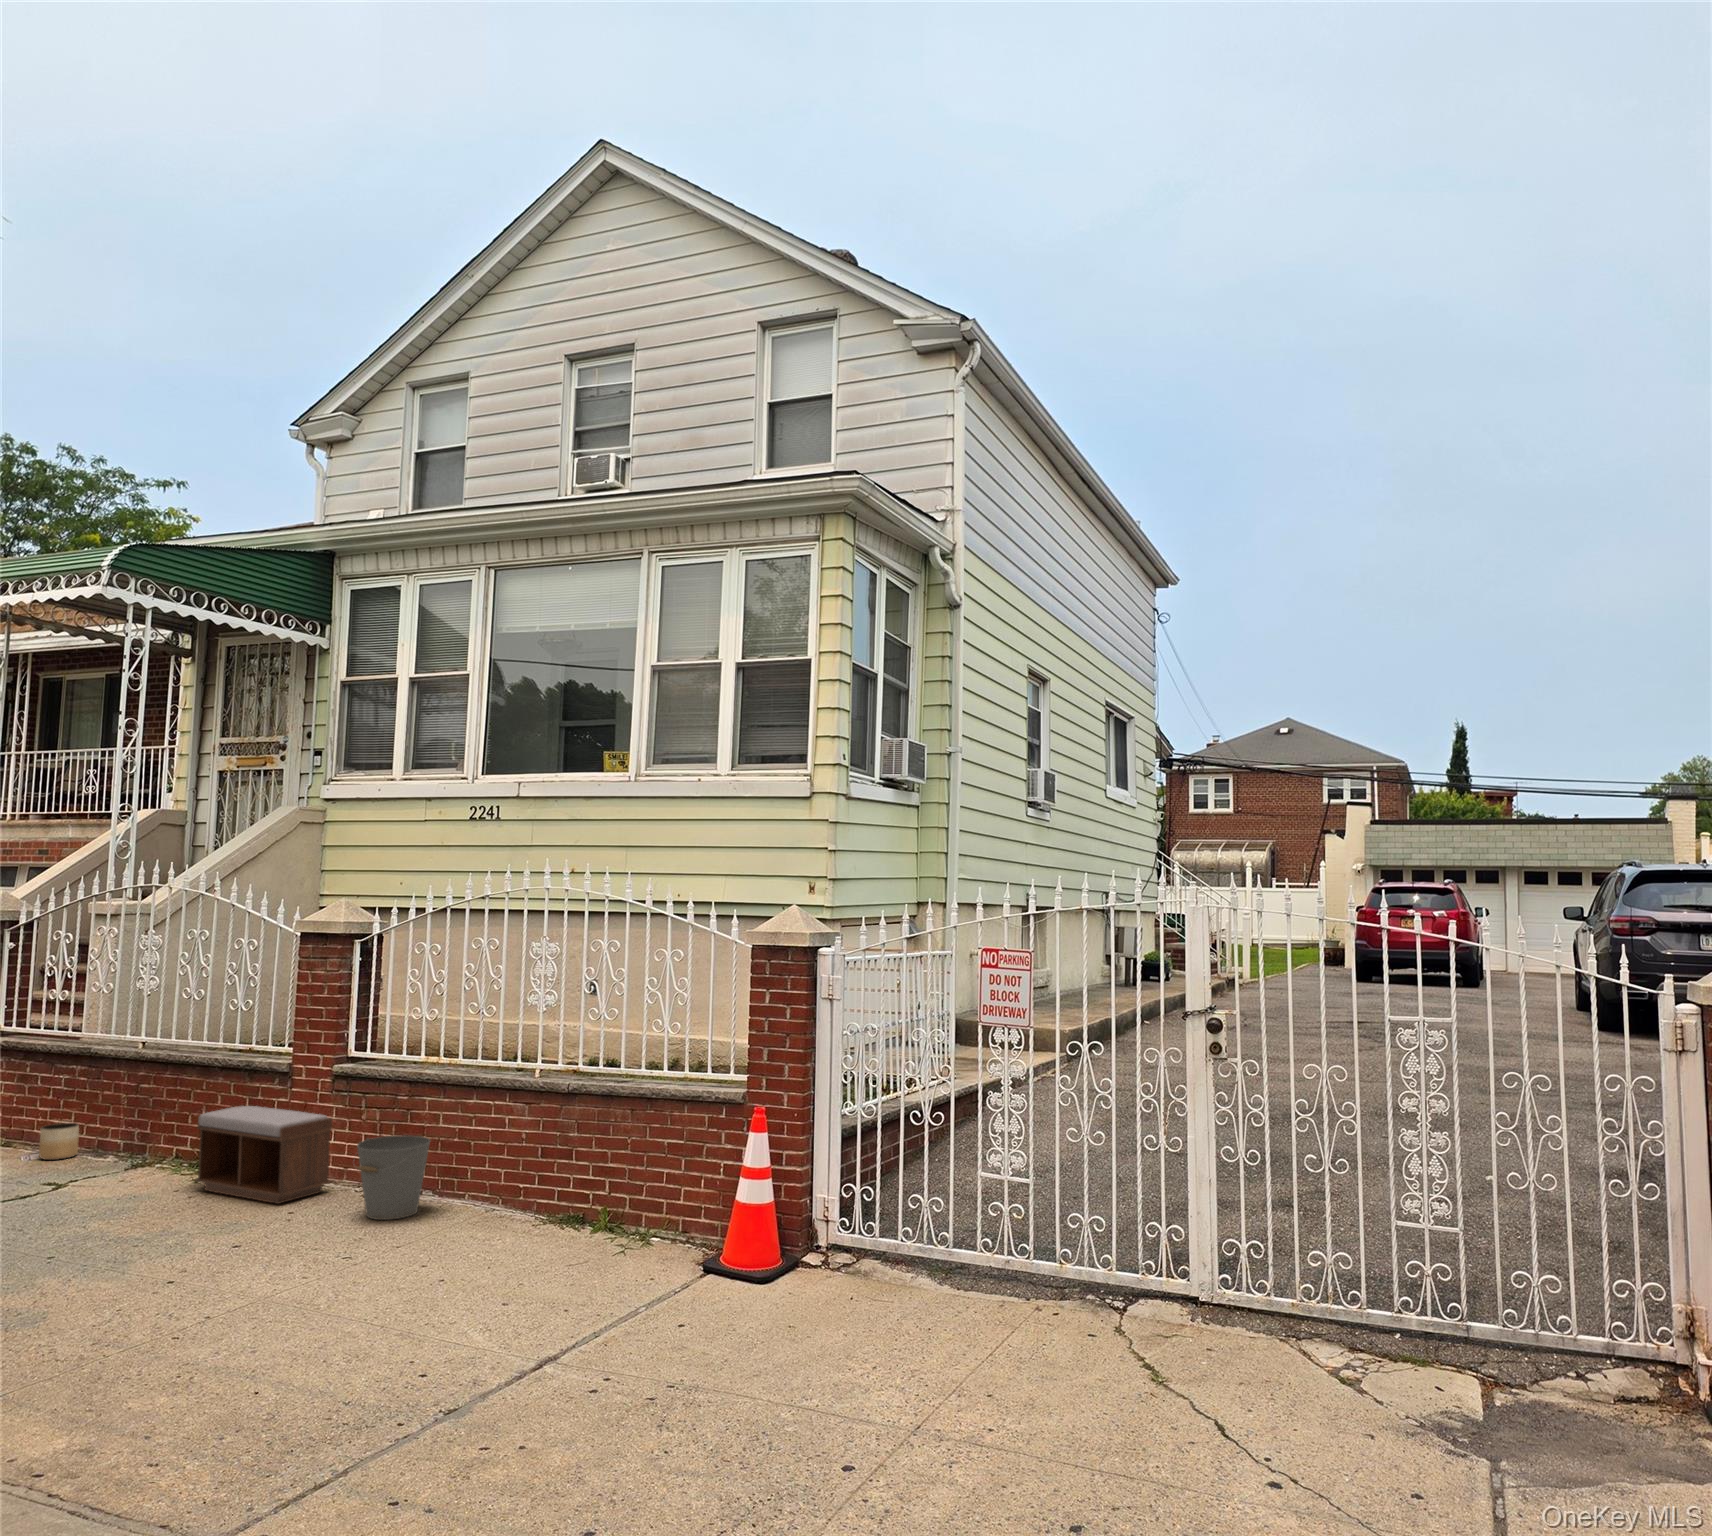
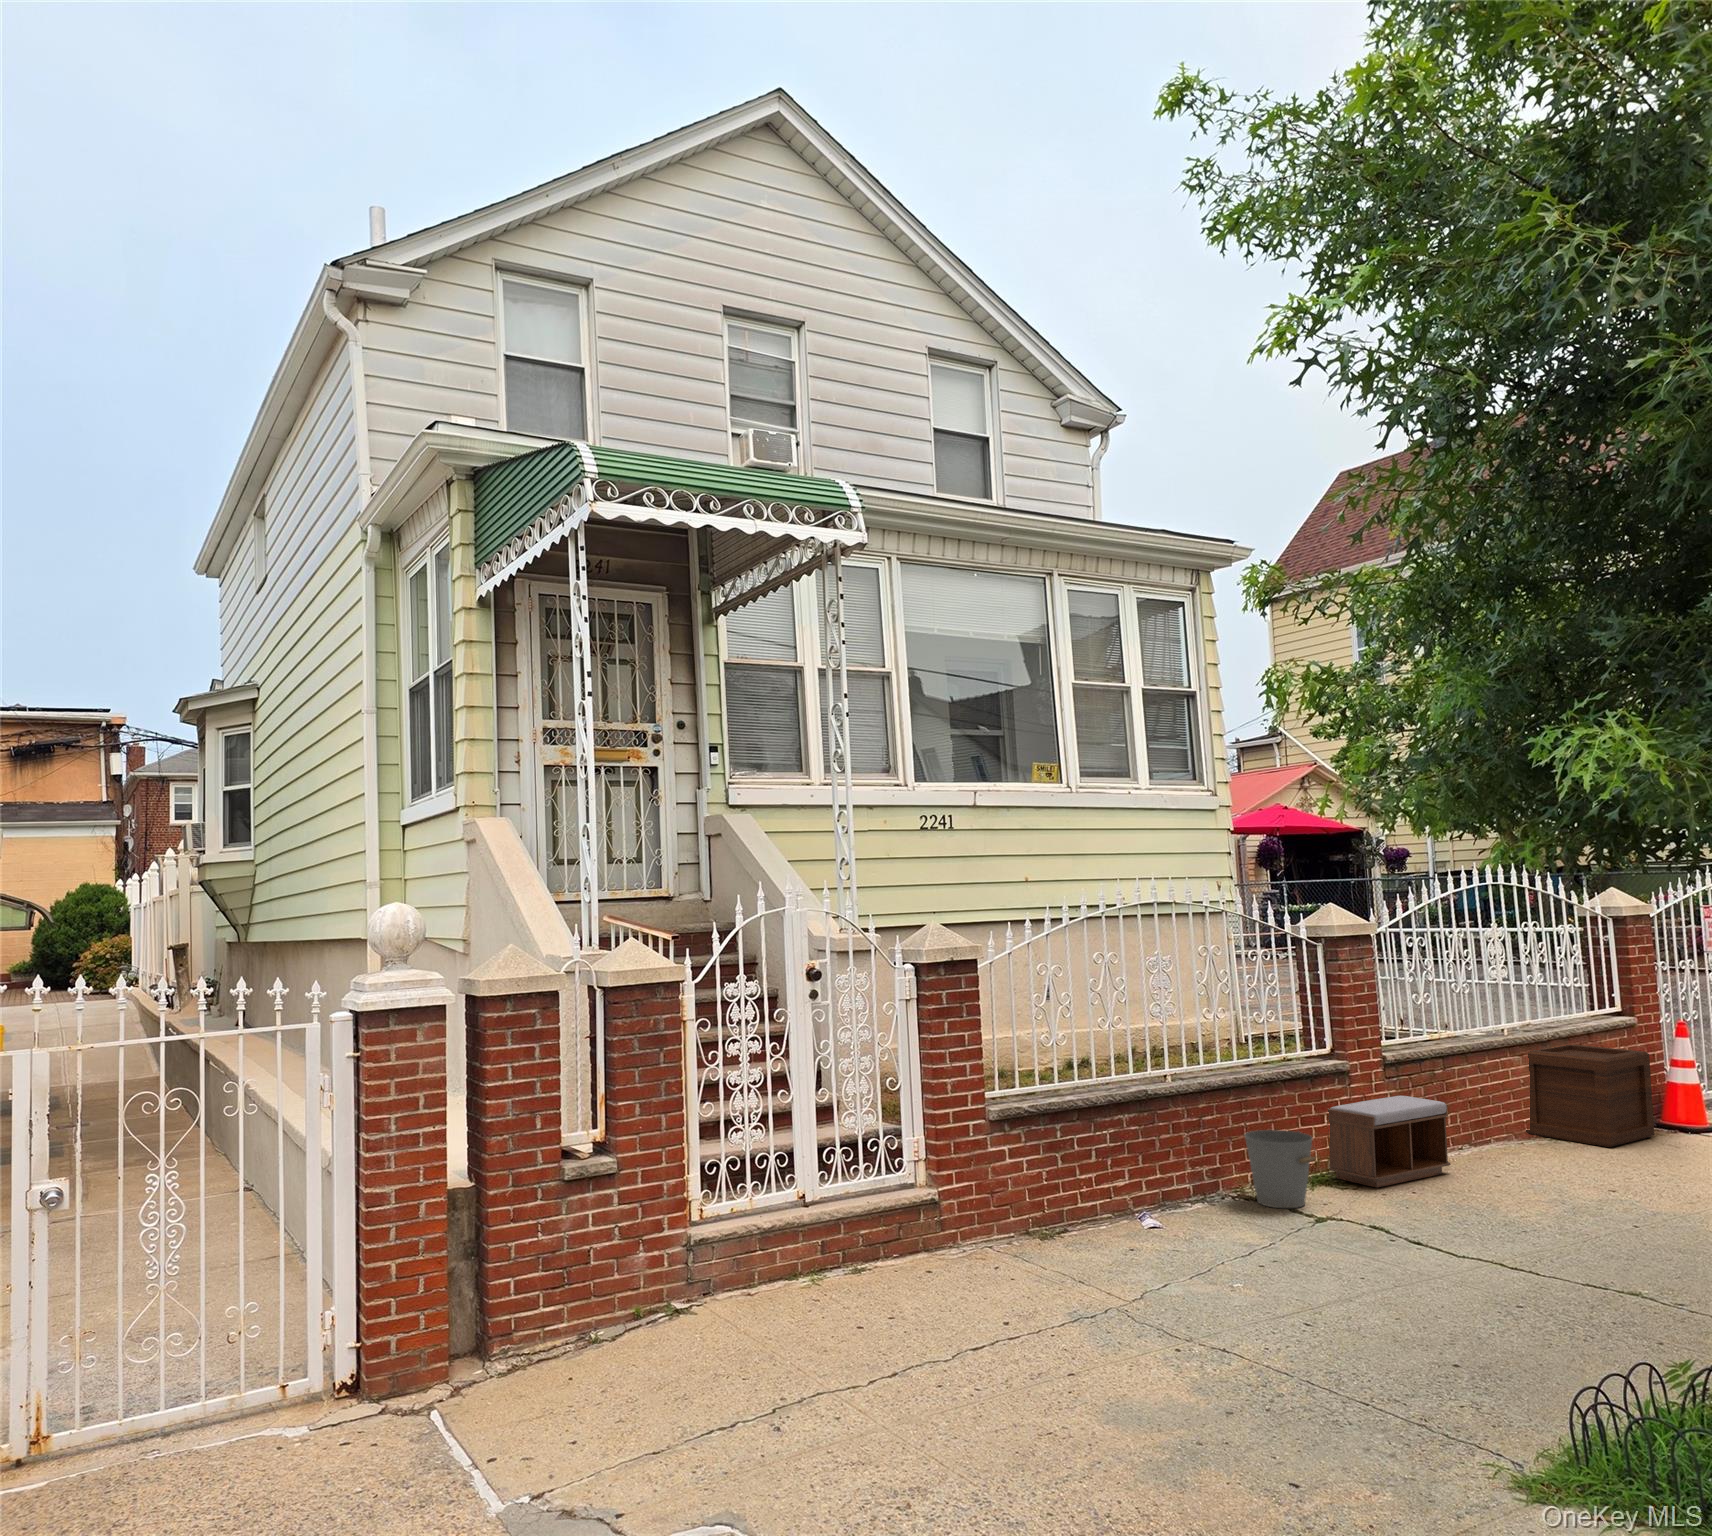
wooden crate: none [458,1109,629,1265] -> present [1526,1044,1654,1147]
planter: present [39,1123,79,1160] -> none [1140,1184,1182,1229]
bucket: present [357,1135,430,1220] -> present [1245,1130,1315,1208]

